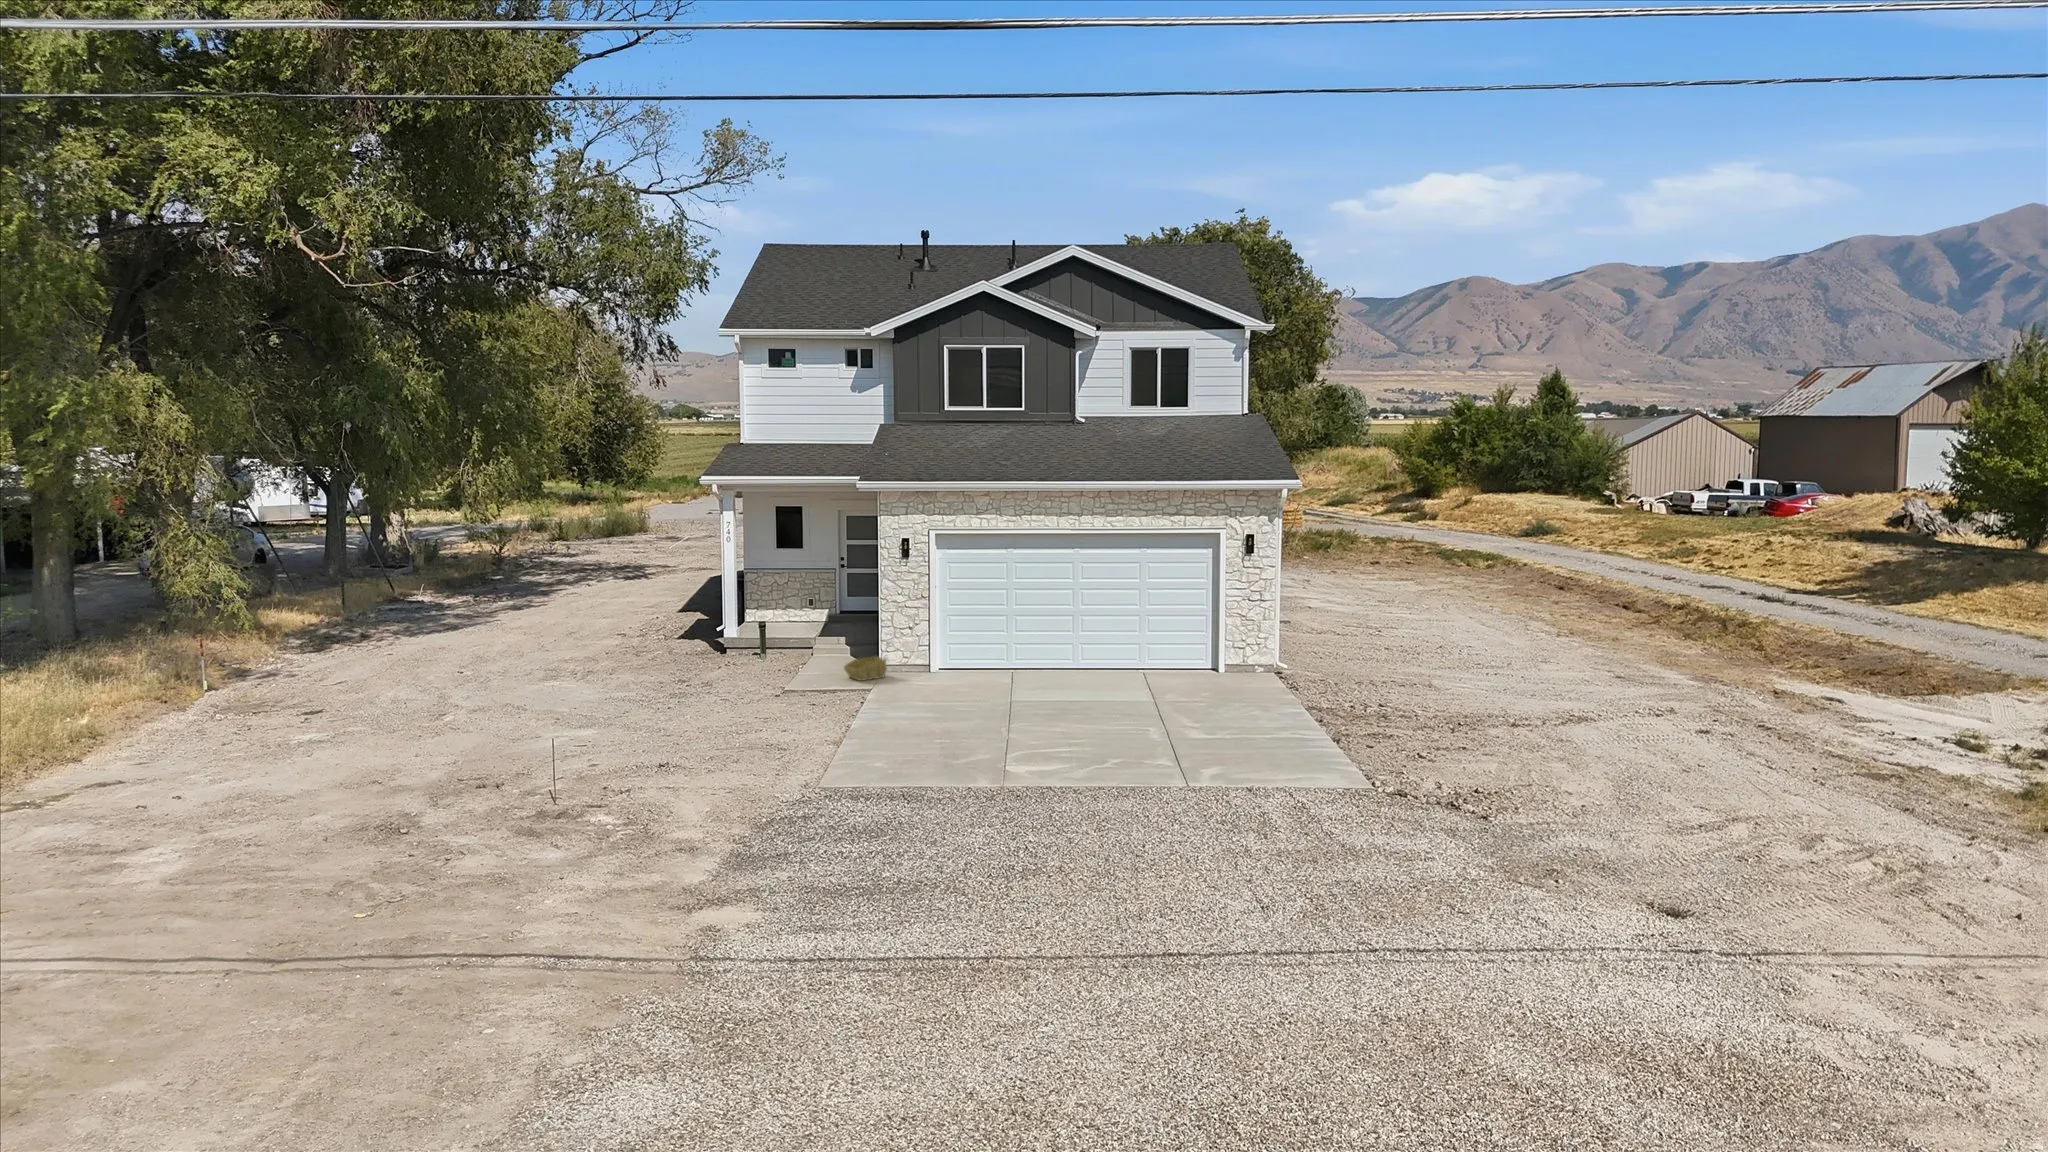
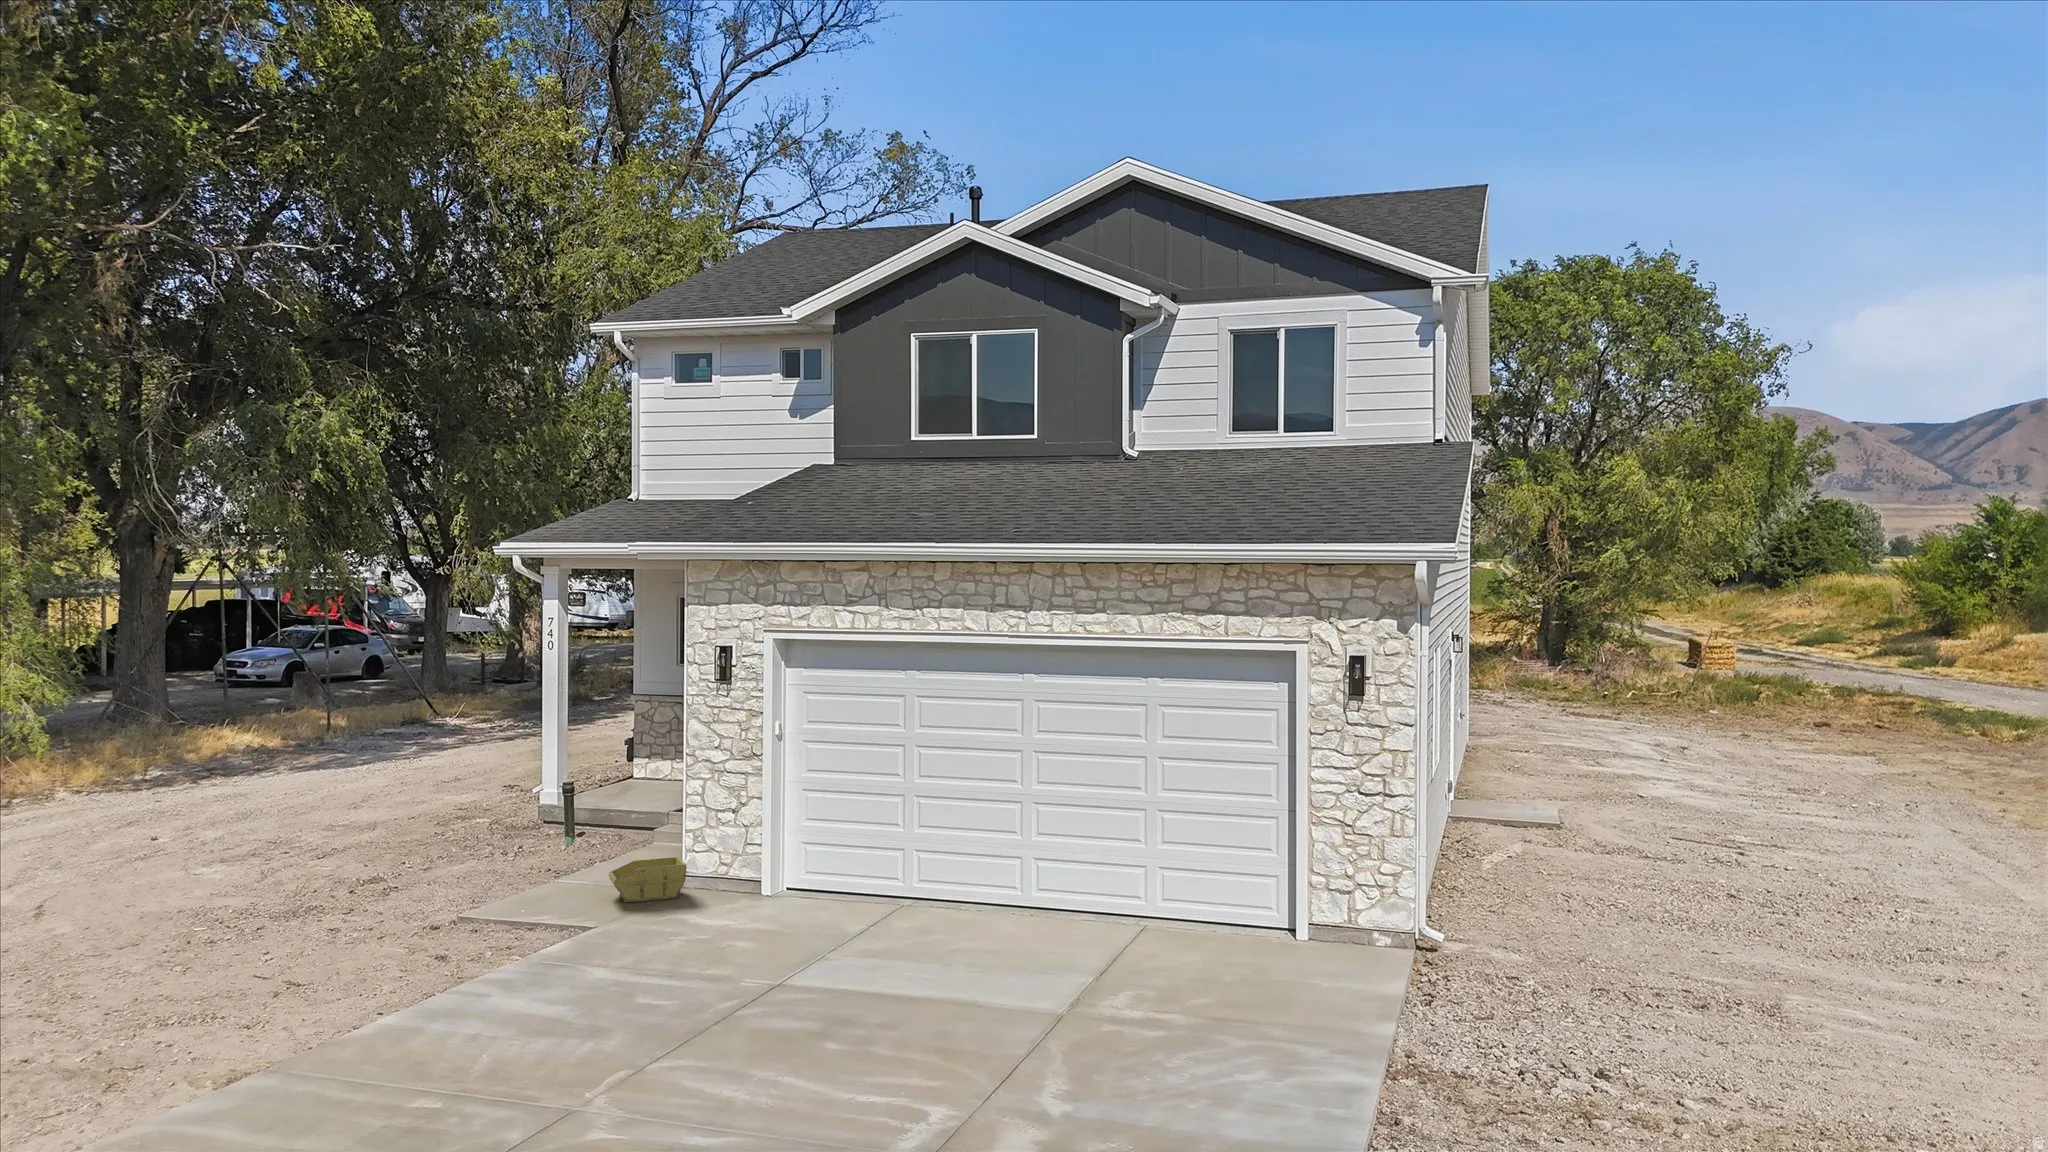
bench: none [404,537,445,564] -> present [481,653,525,684]

